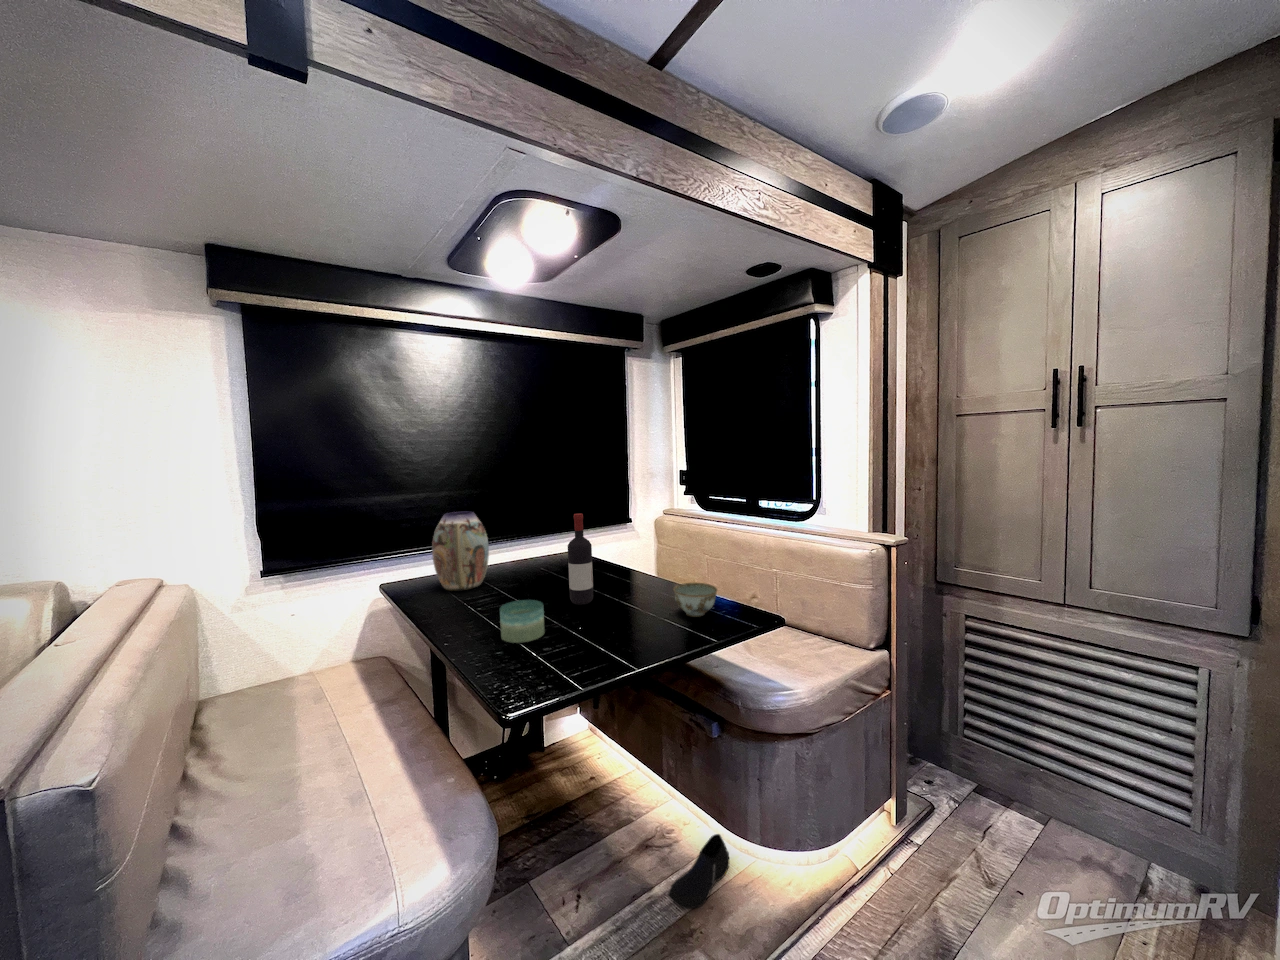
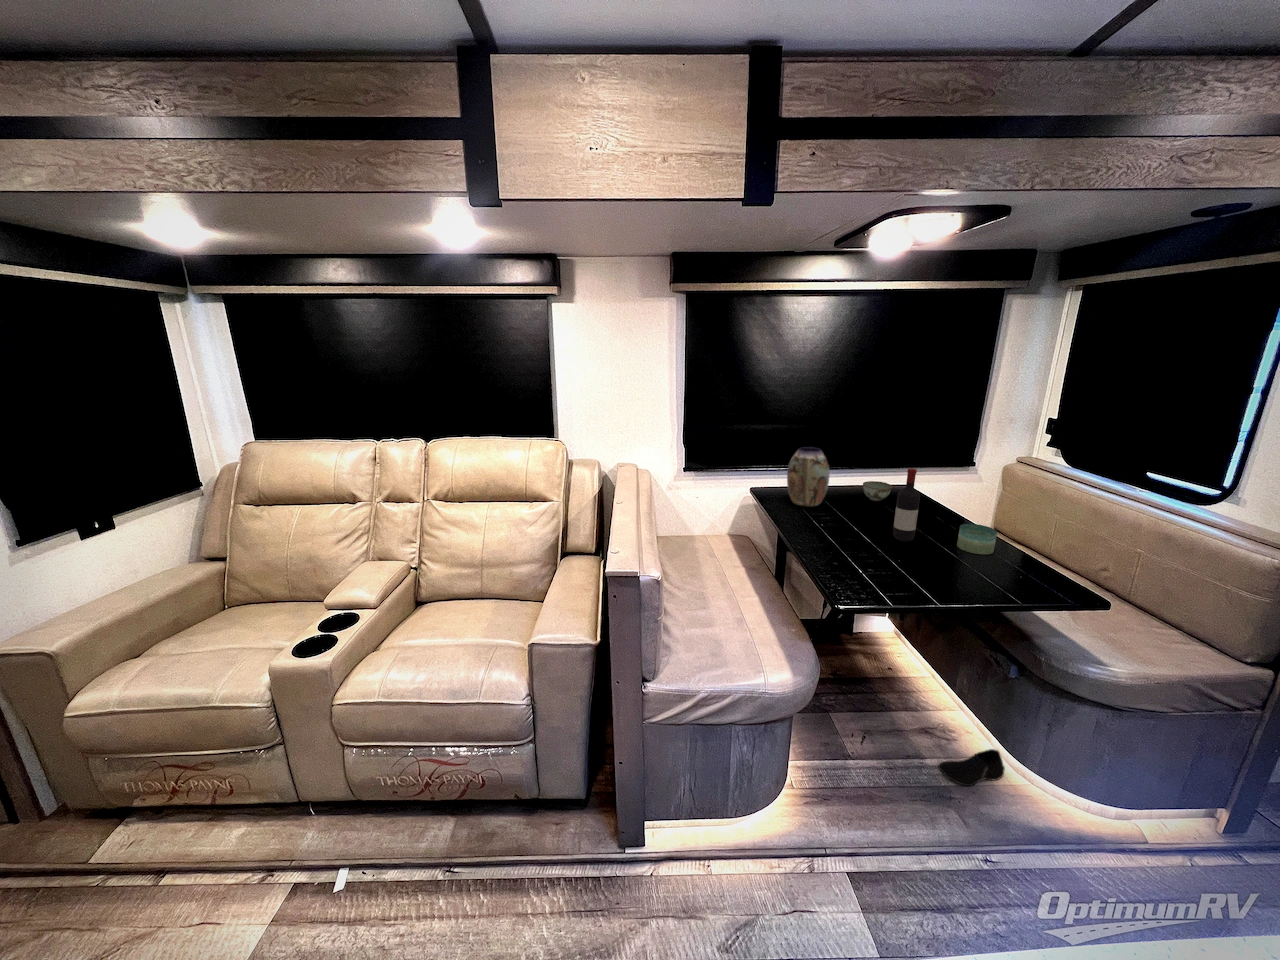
bowl: present [674,583,717,617] -> present [863,481,892,501]
candle: present [500,600,544,643] -> present [957,524,997,554]

